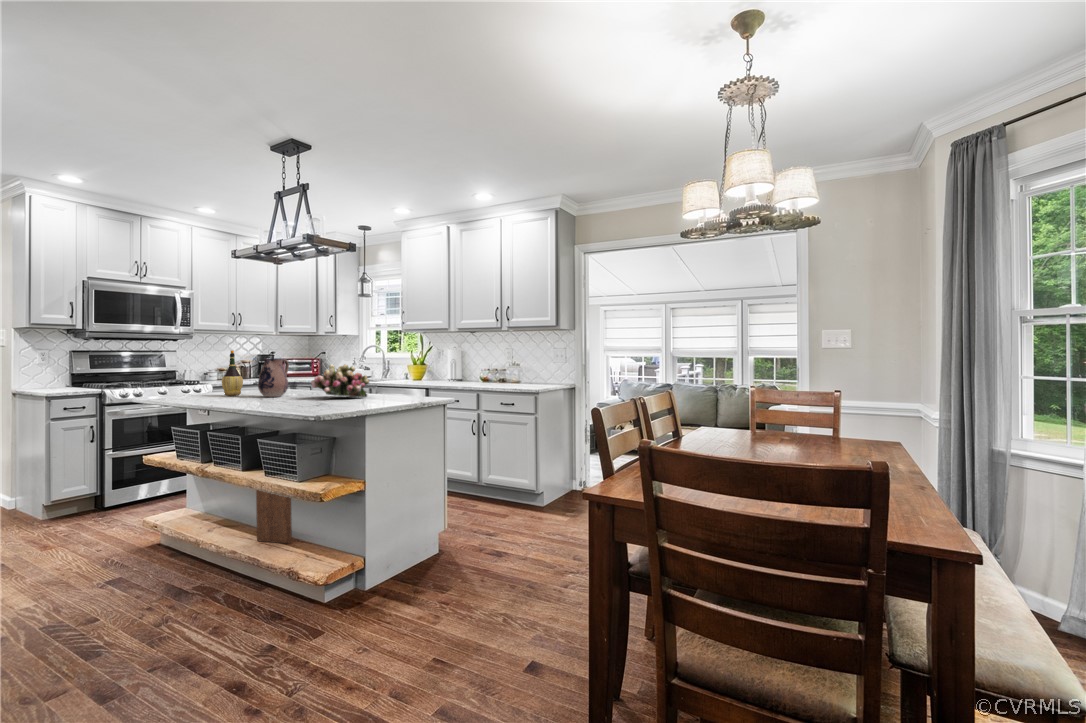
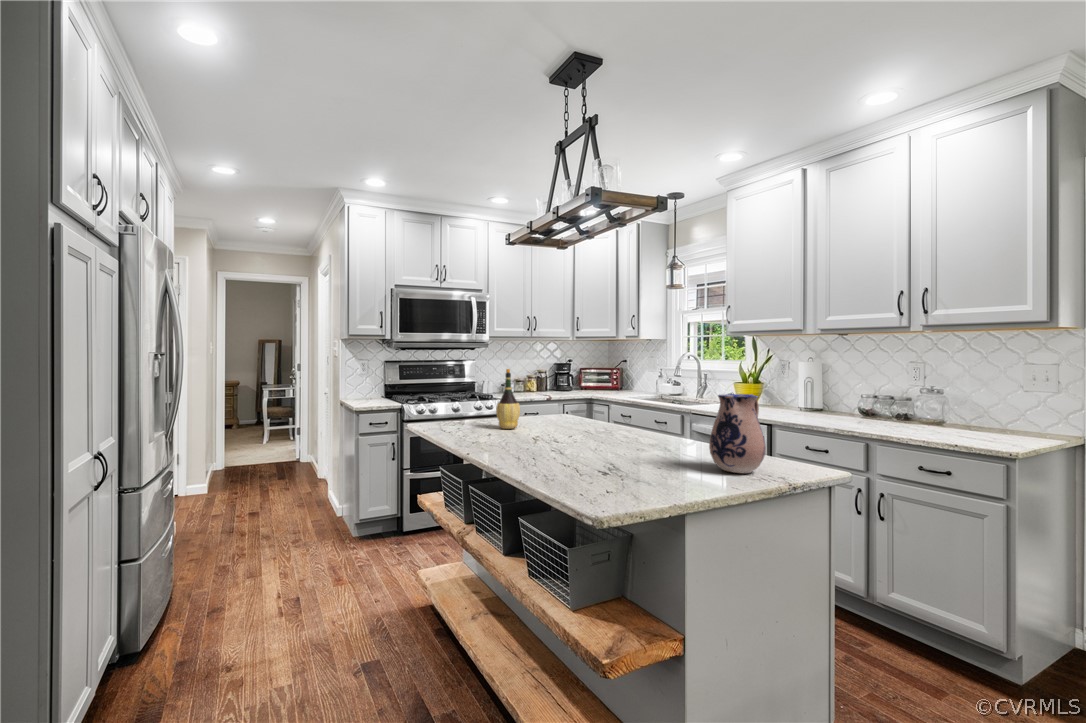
ceramic pitcher: present [258,358,289,397] -> present [709,394,766,473]
flower arrangement: present [311,364,369,397] -> none [600,394,687,451]
cutting board: present [256,490,292,543] -> none [519,576,565,693]

